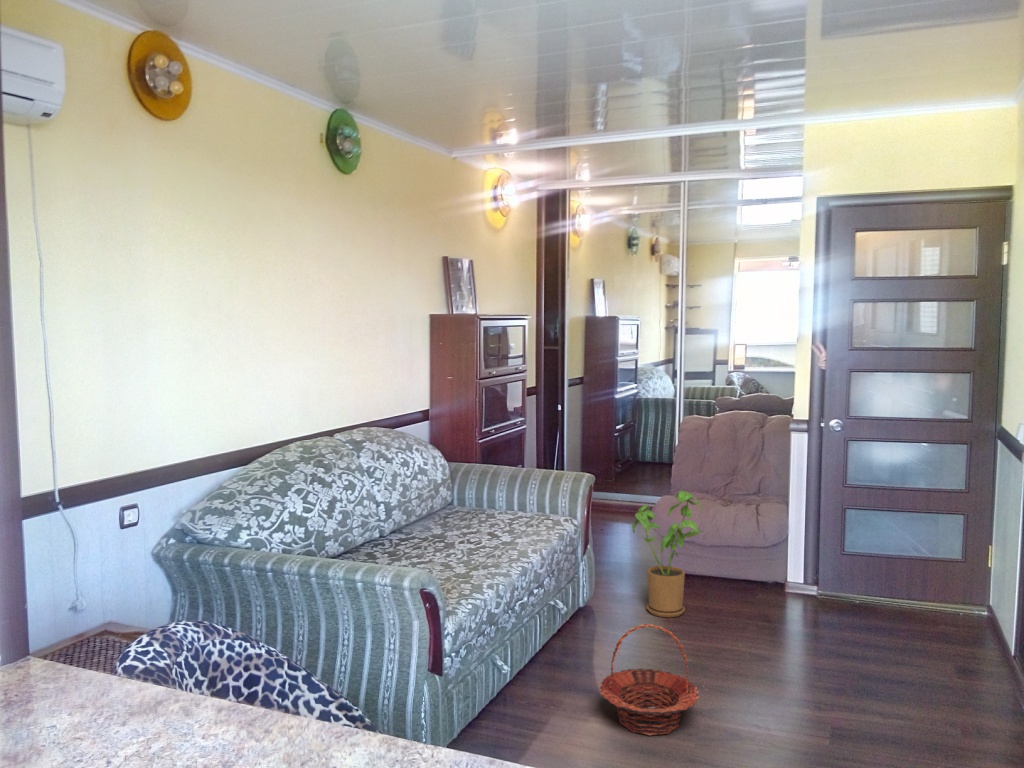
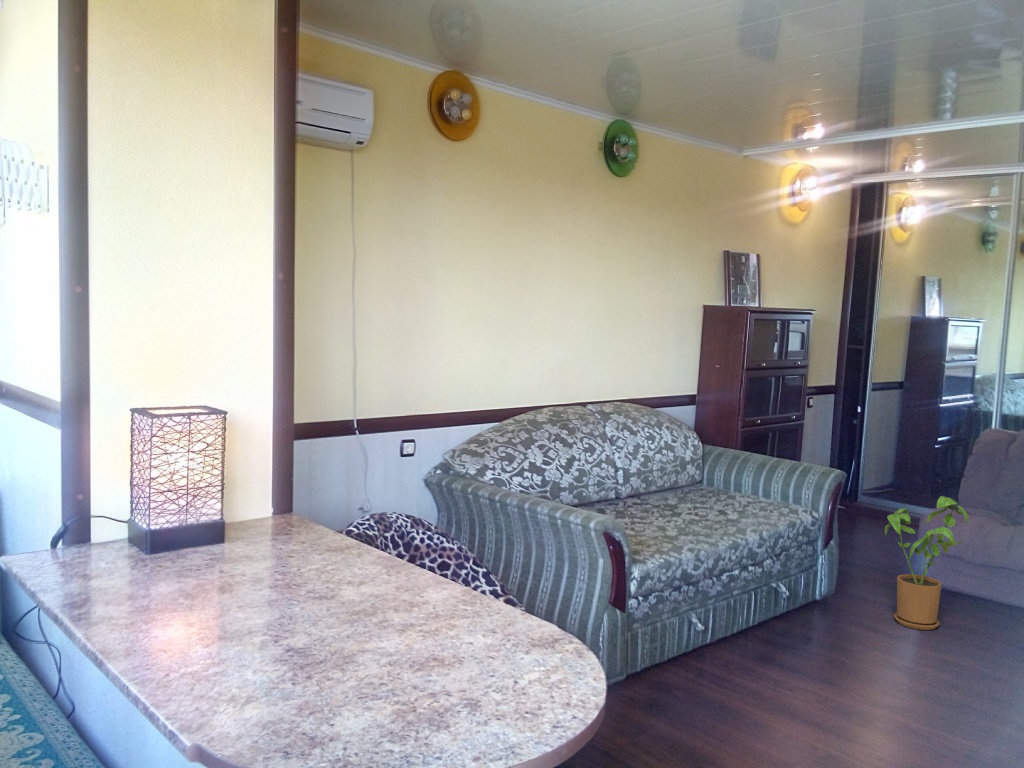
basket: present [600,624,699,735] -> none [785,609,892,721]

